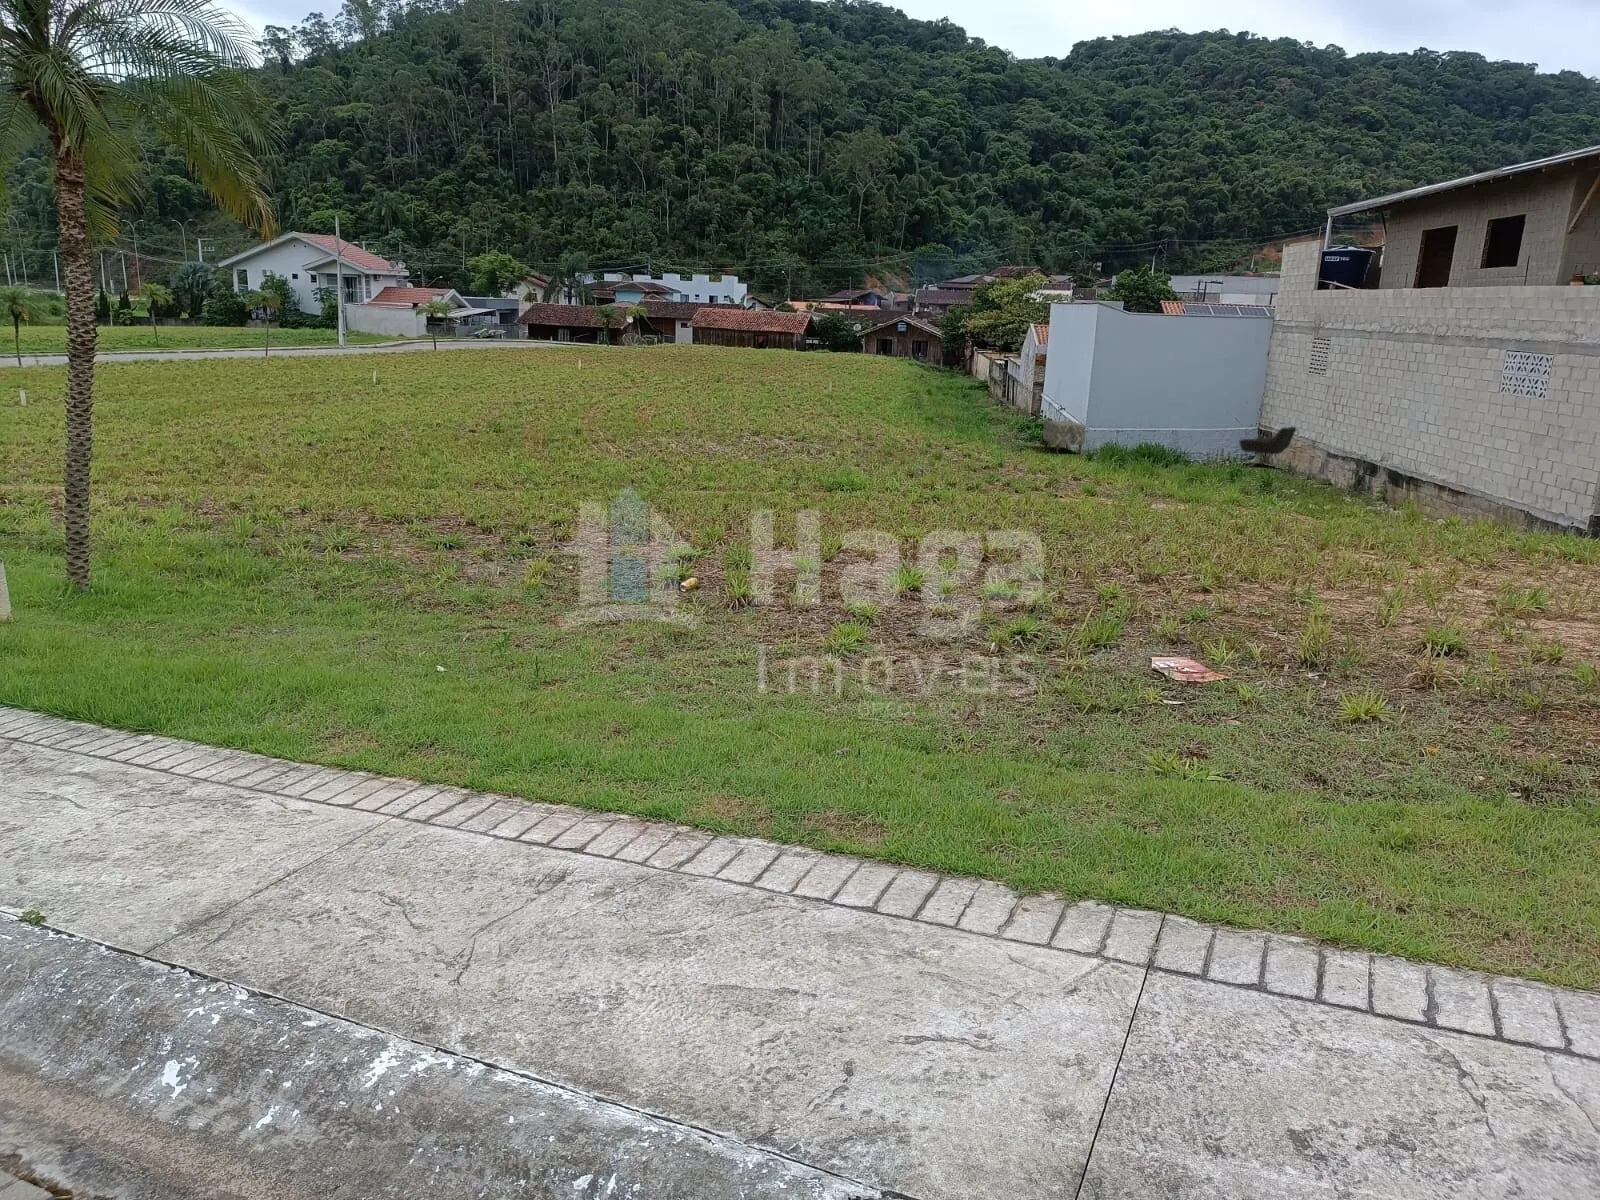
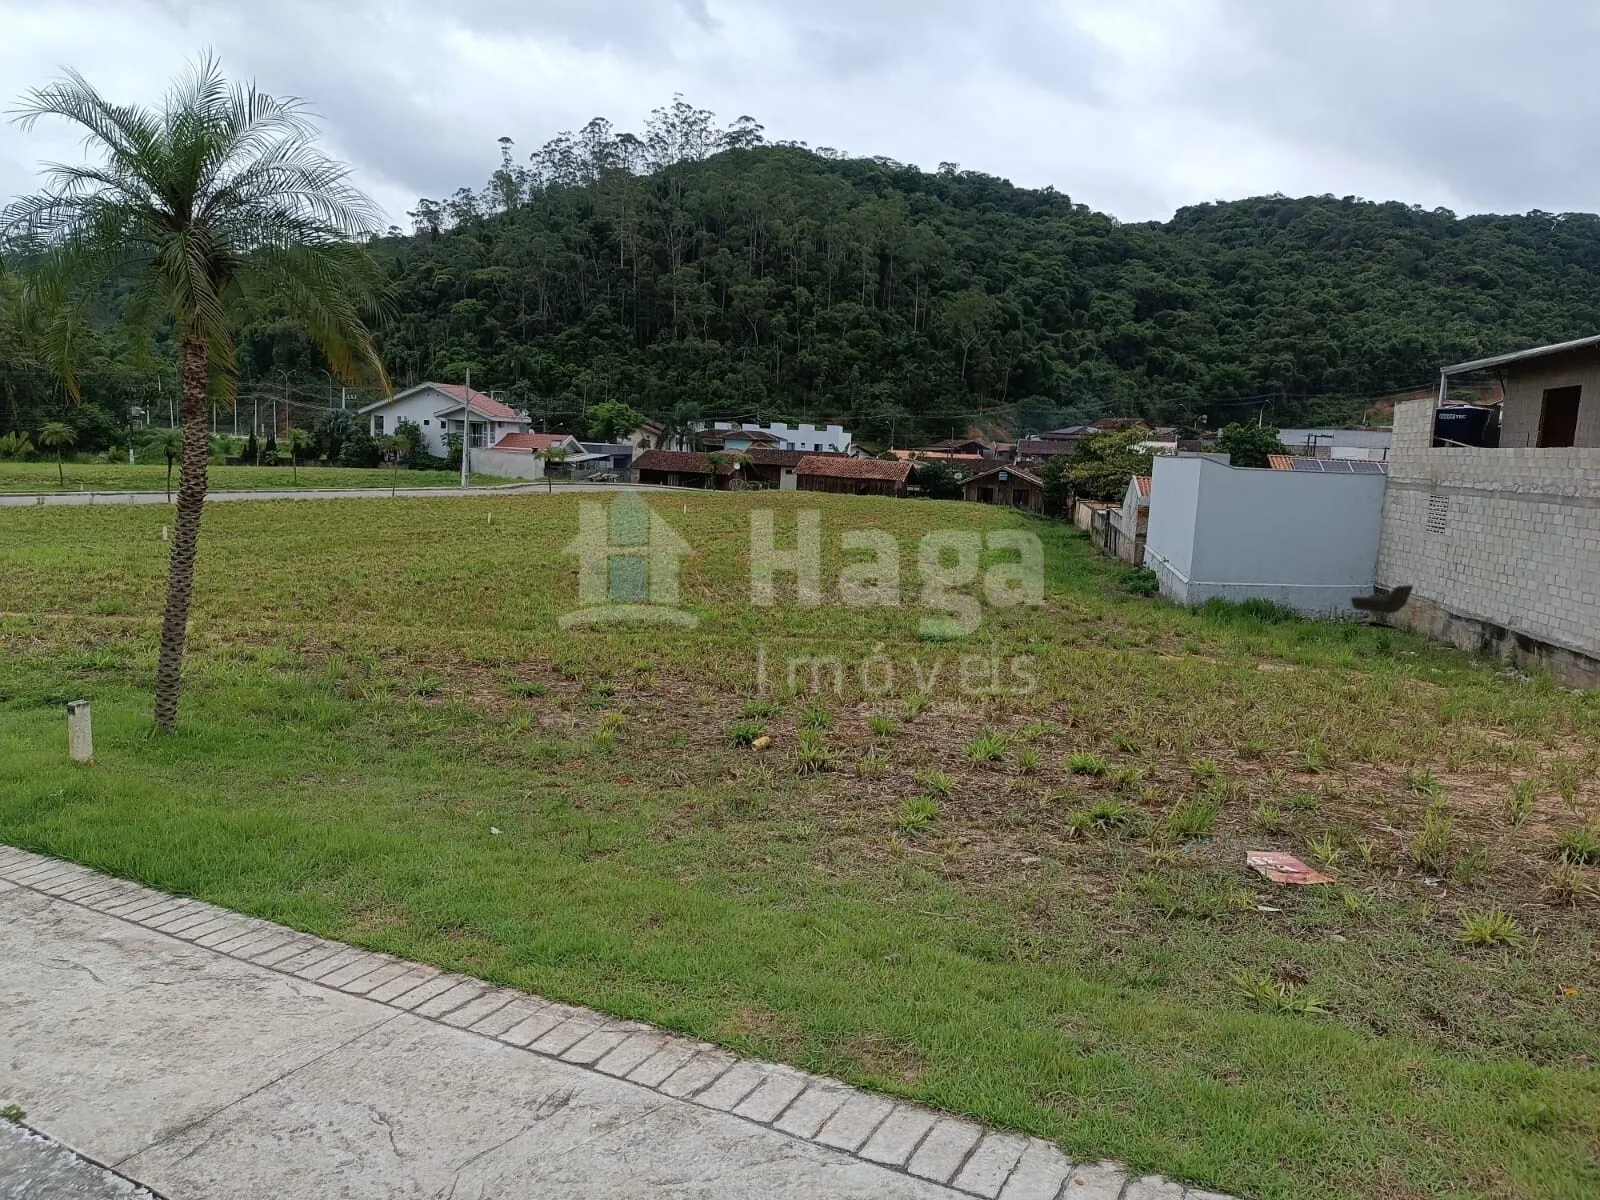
bench: present [1043,421,1085,454] -> none [1142,574,1186,608]

